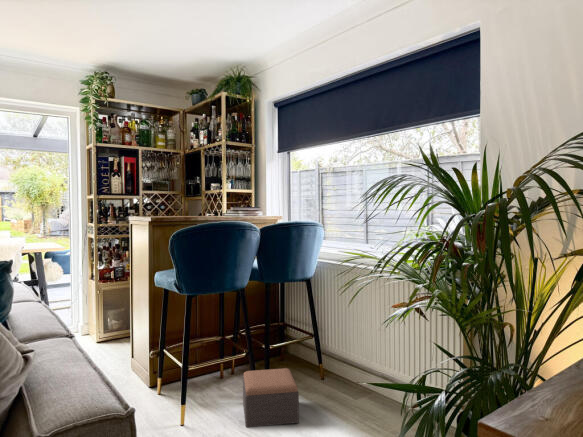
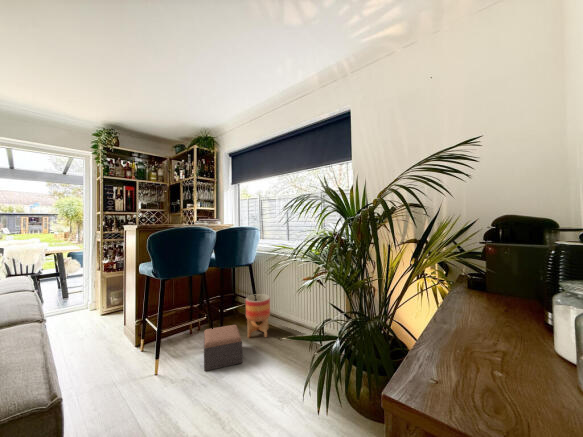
planter: none [302,327,340,393] -> present [246,294,270,338]

